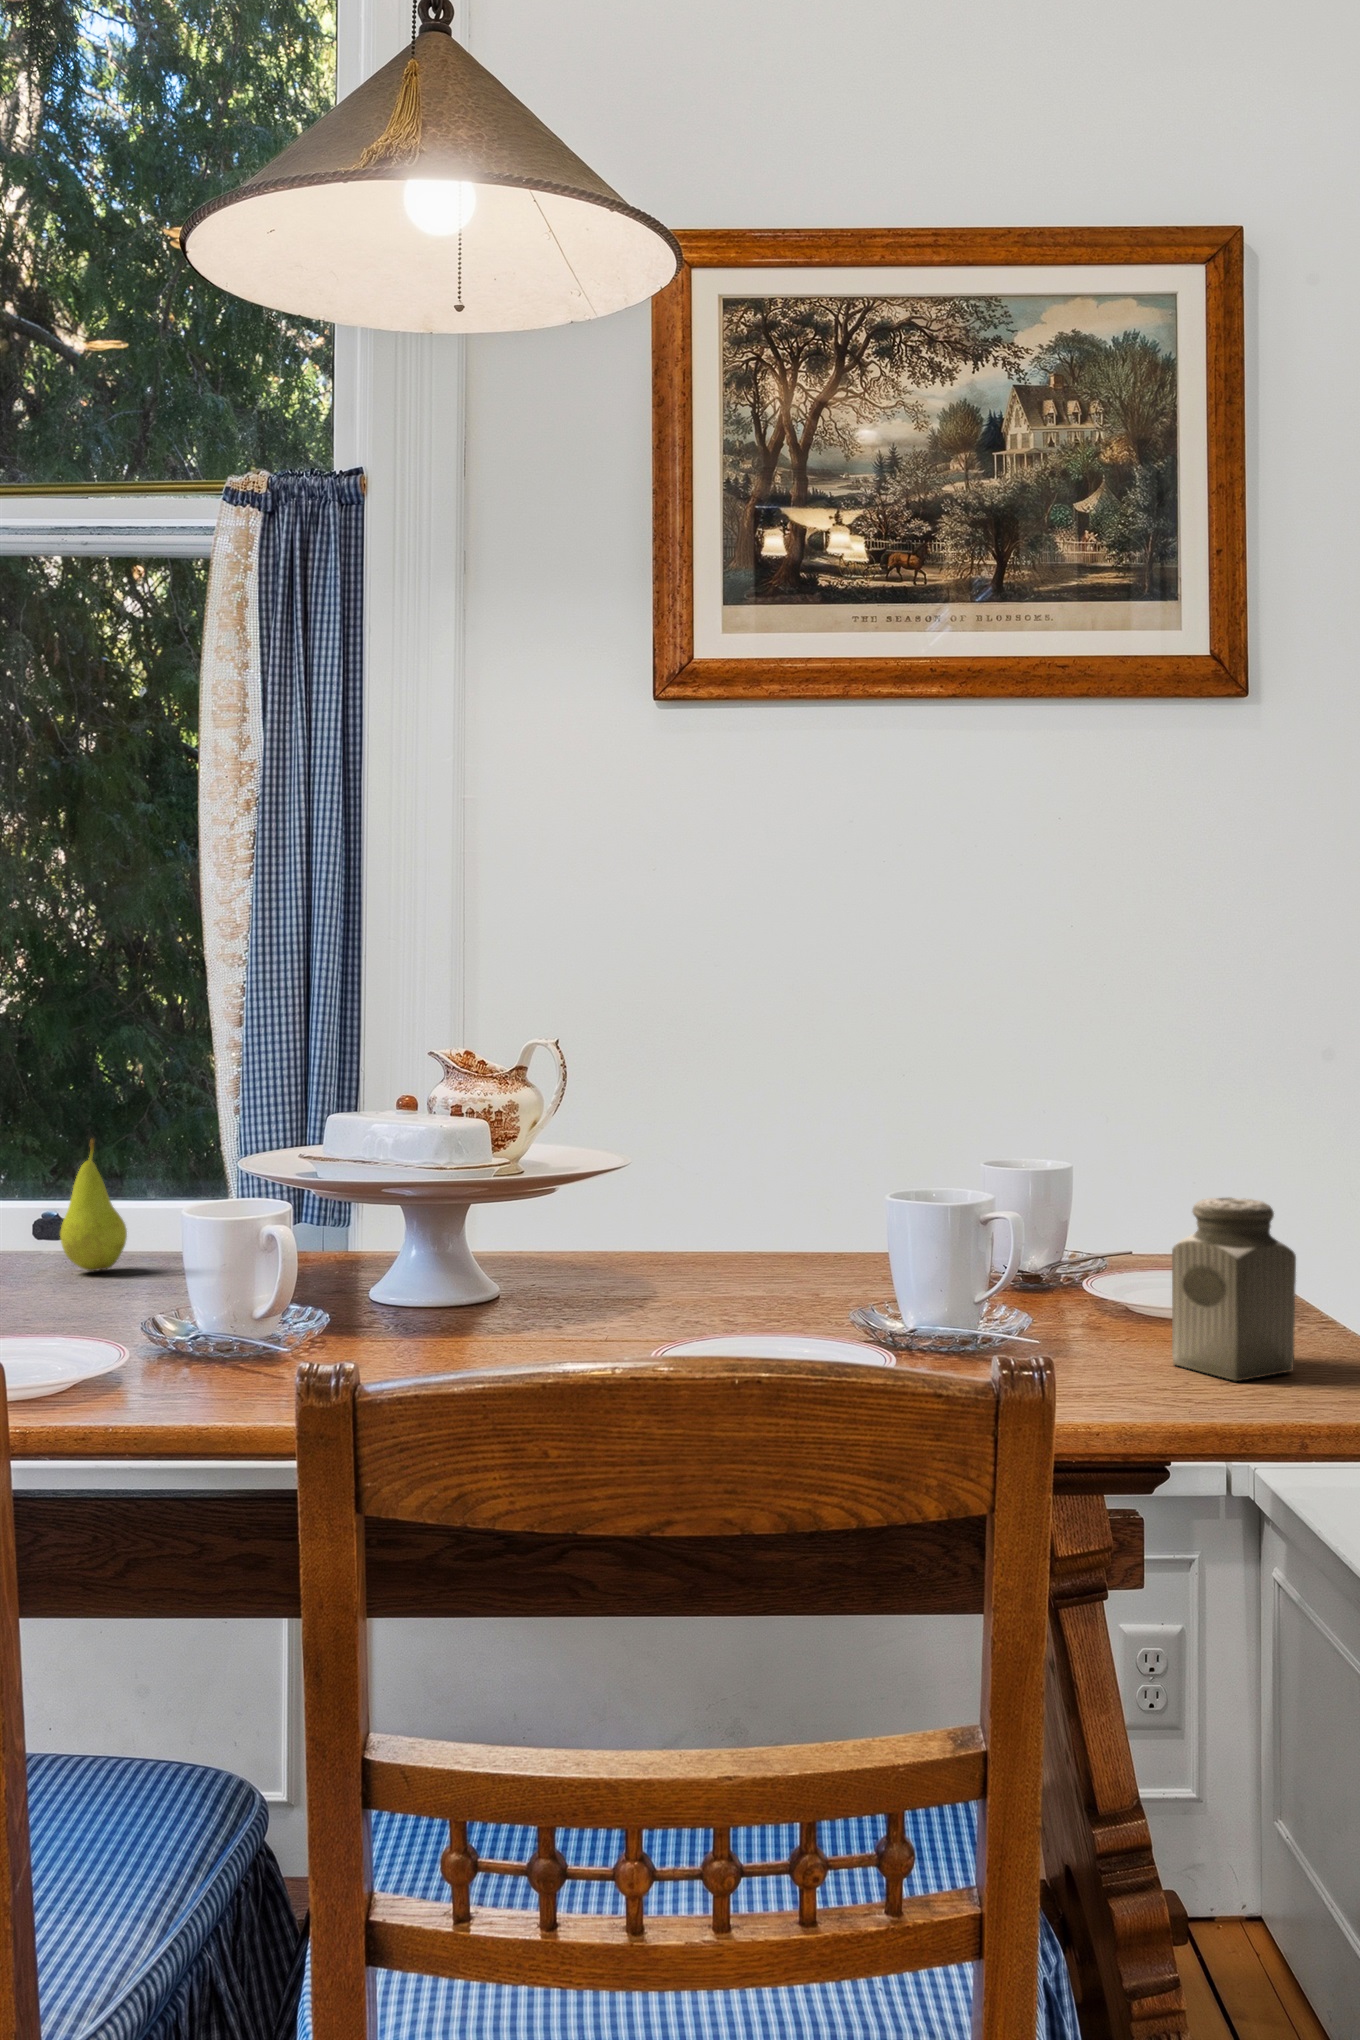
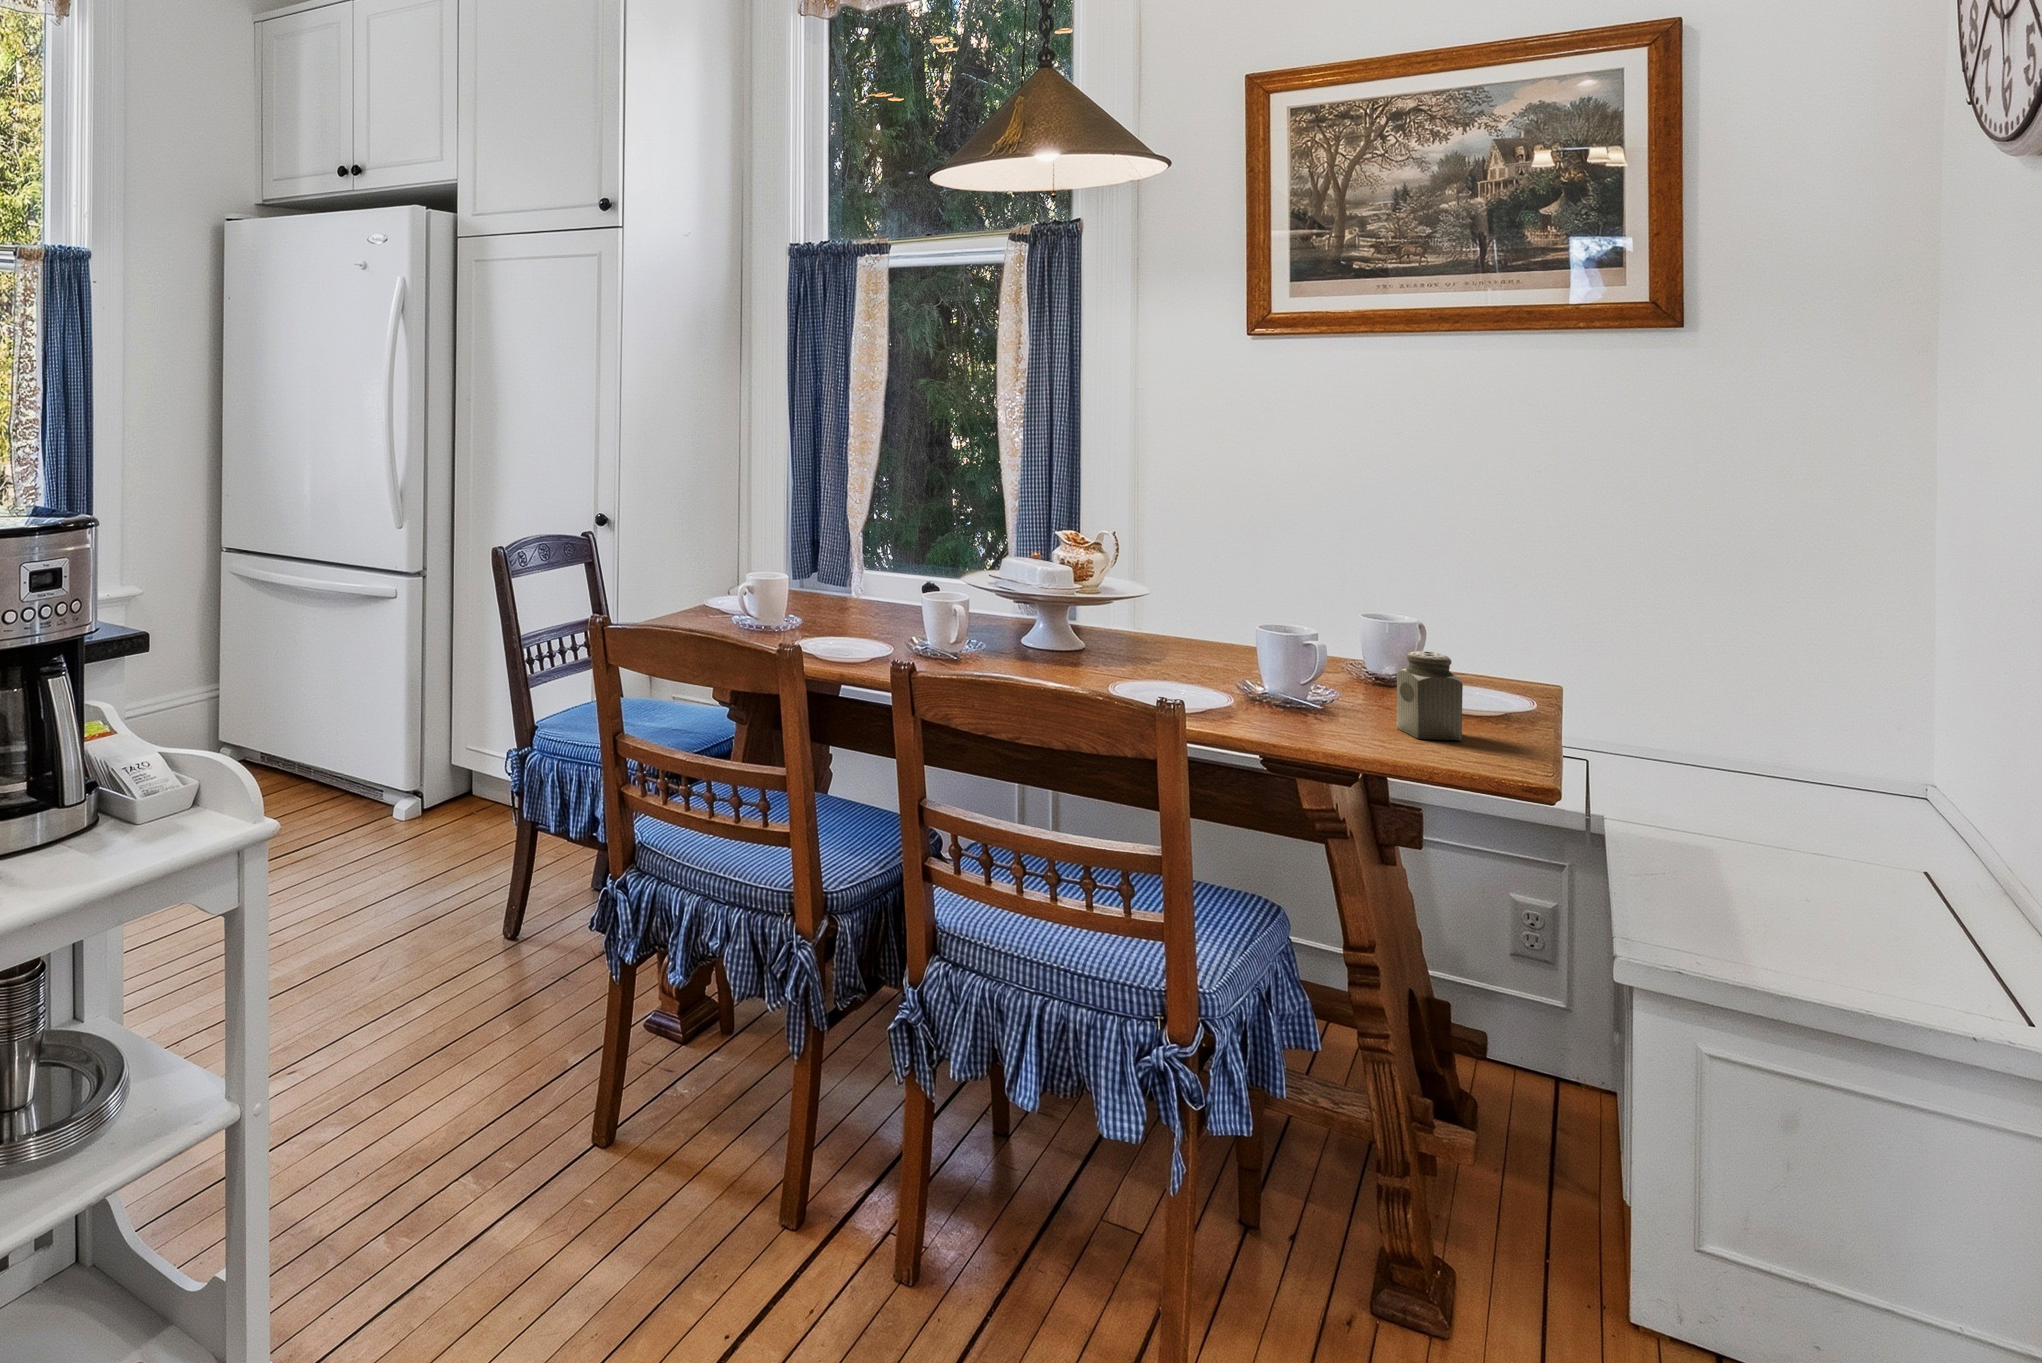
fruit: present [60,1138,127,1271] -> none [911,564,939,621]

